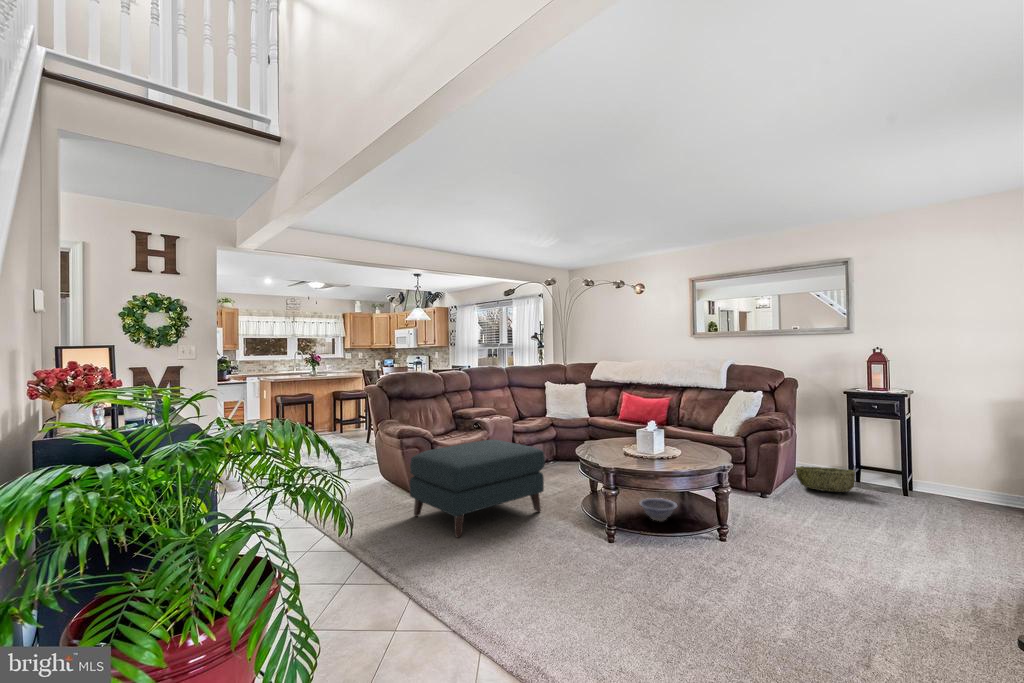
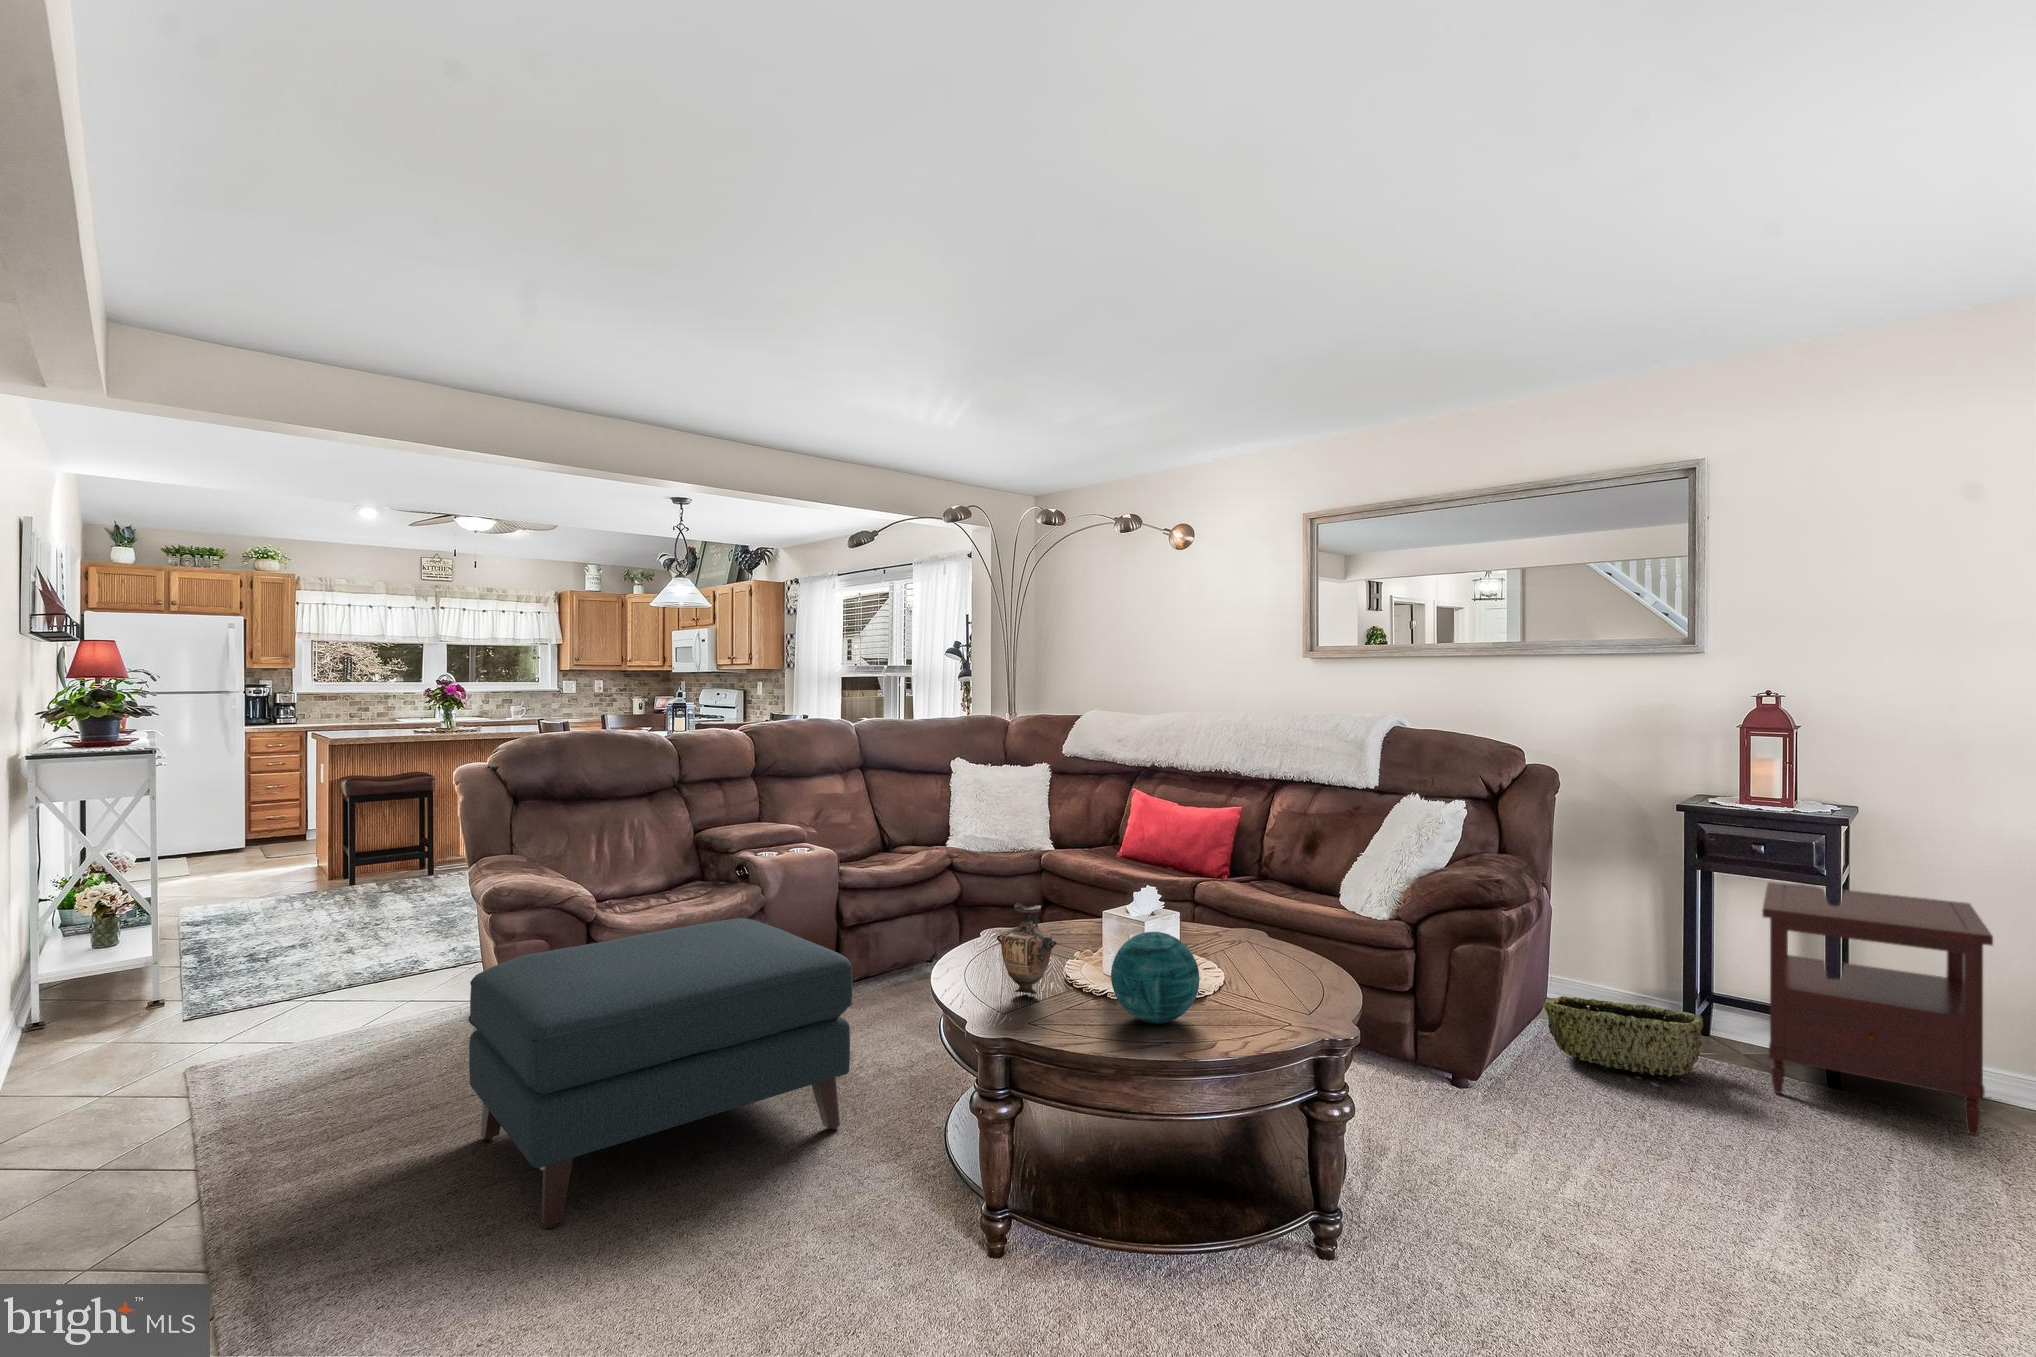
side table: none [876,421,958,507] -> present [1762,882,1993,1135]
vase: none [603,425,625,459] -> present [997,903,1057,995]
decorative orb: none [647,434,678,465] -> present [1111,932,1200,1023]
decorative bowl: present [639,498,677,521] -> none [1087,1110,1196,1186]

